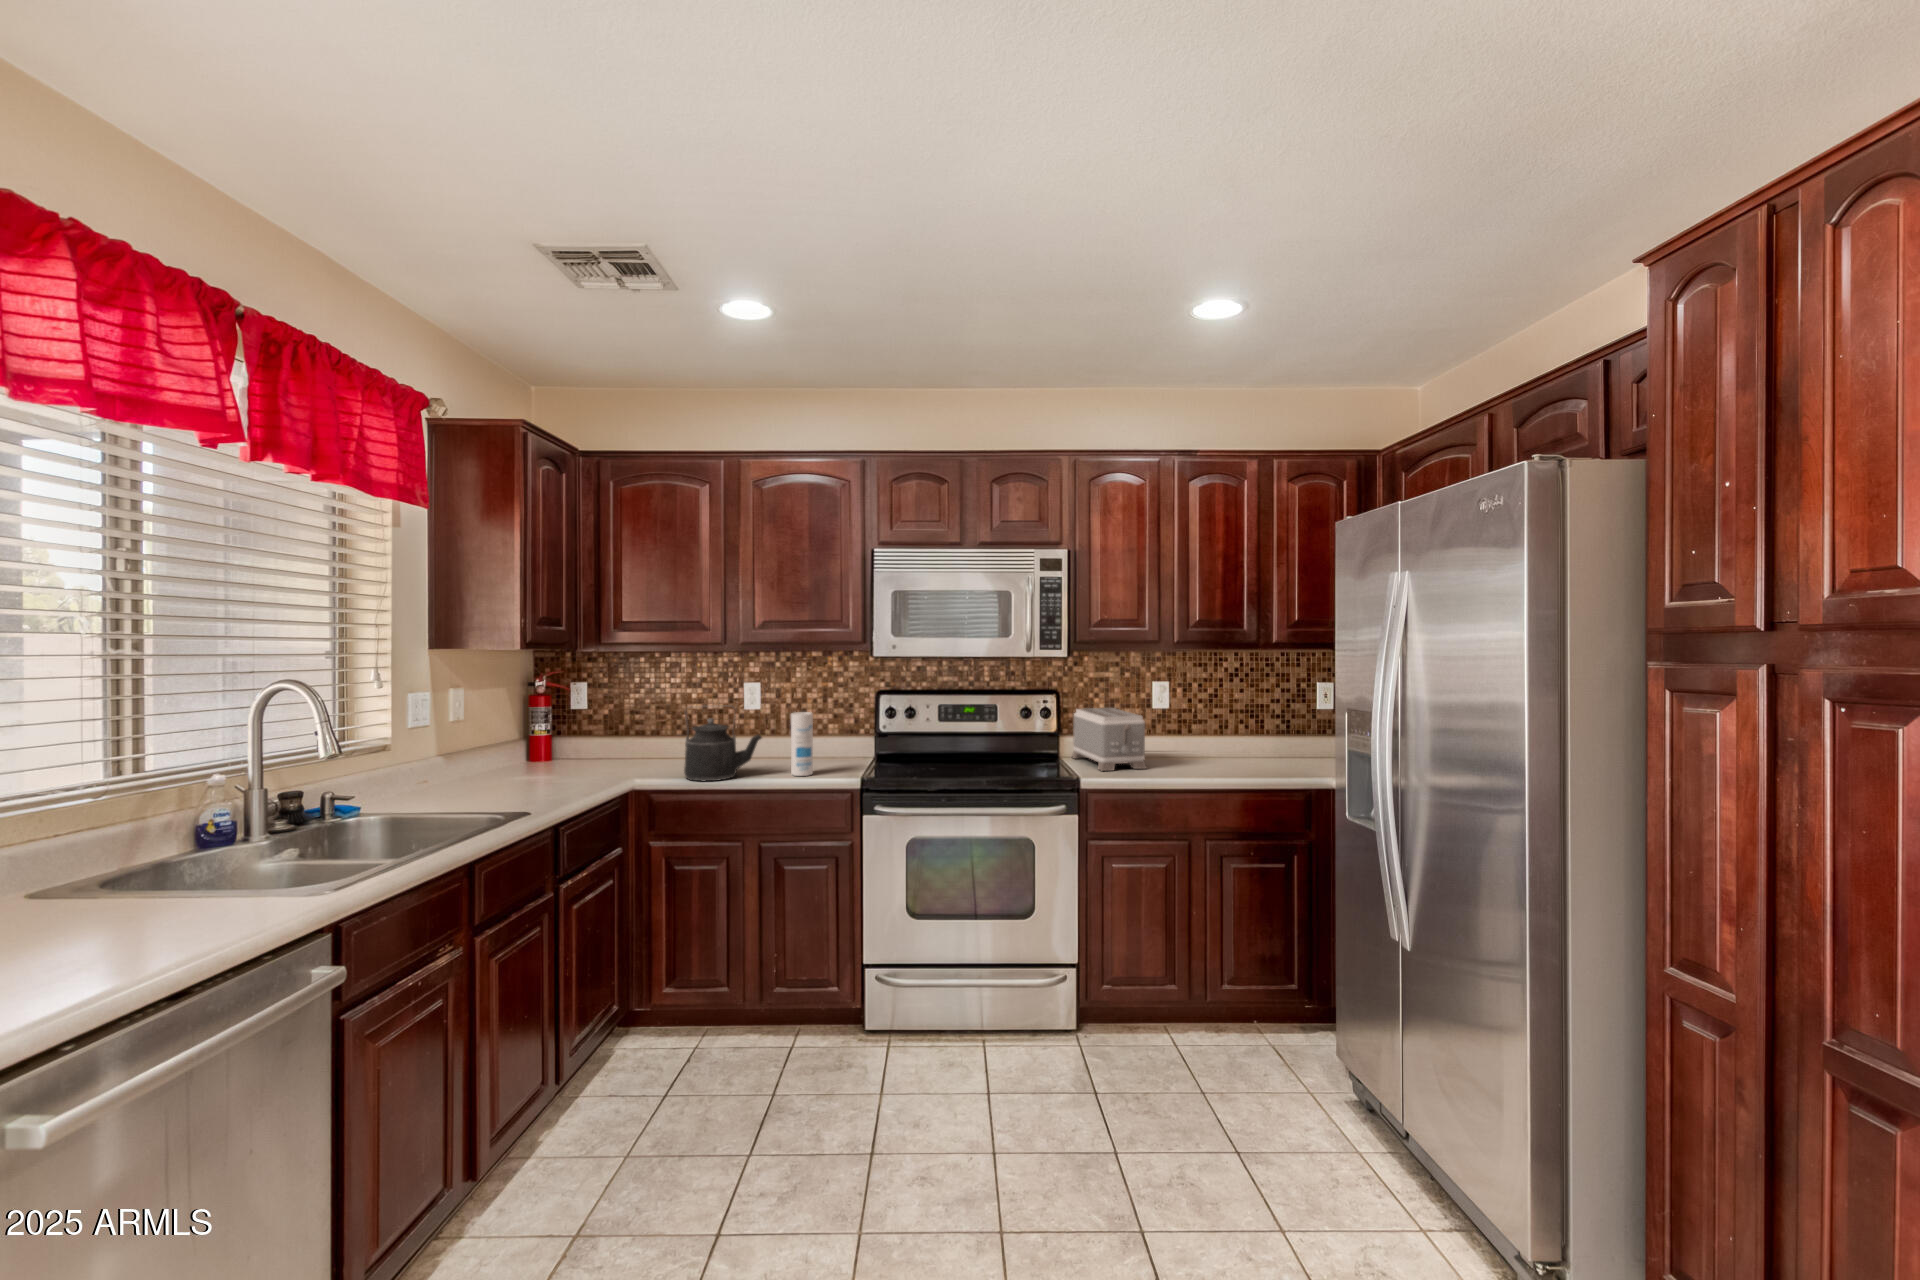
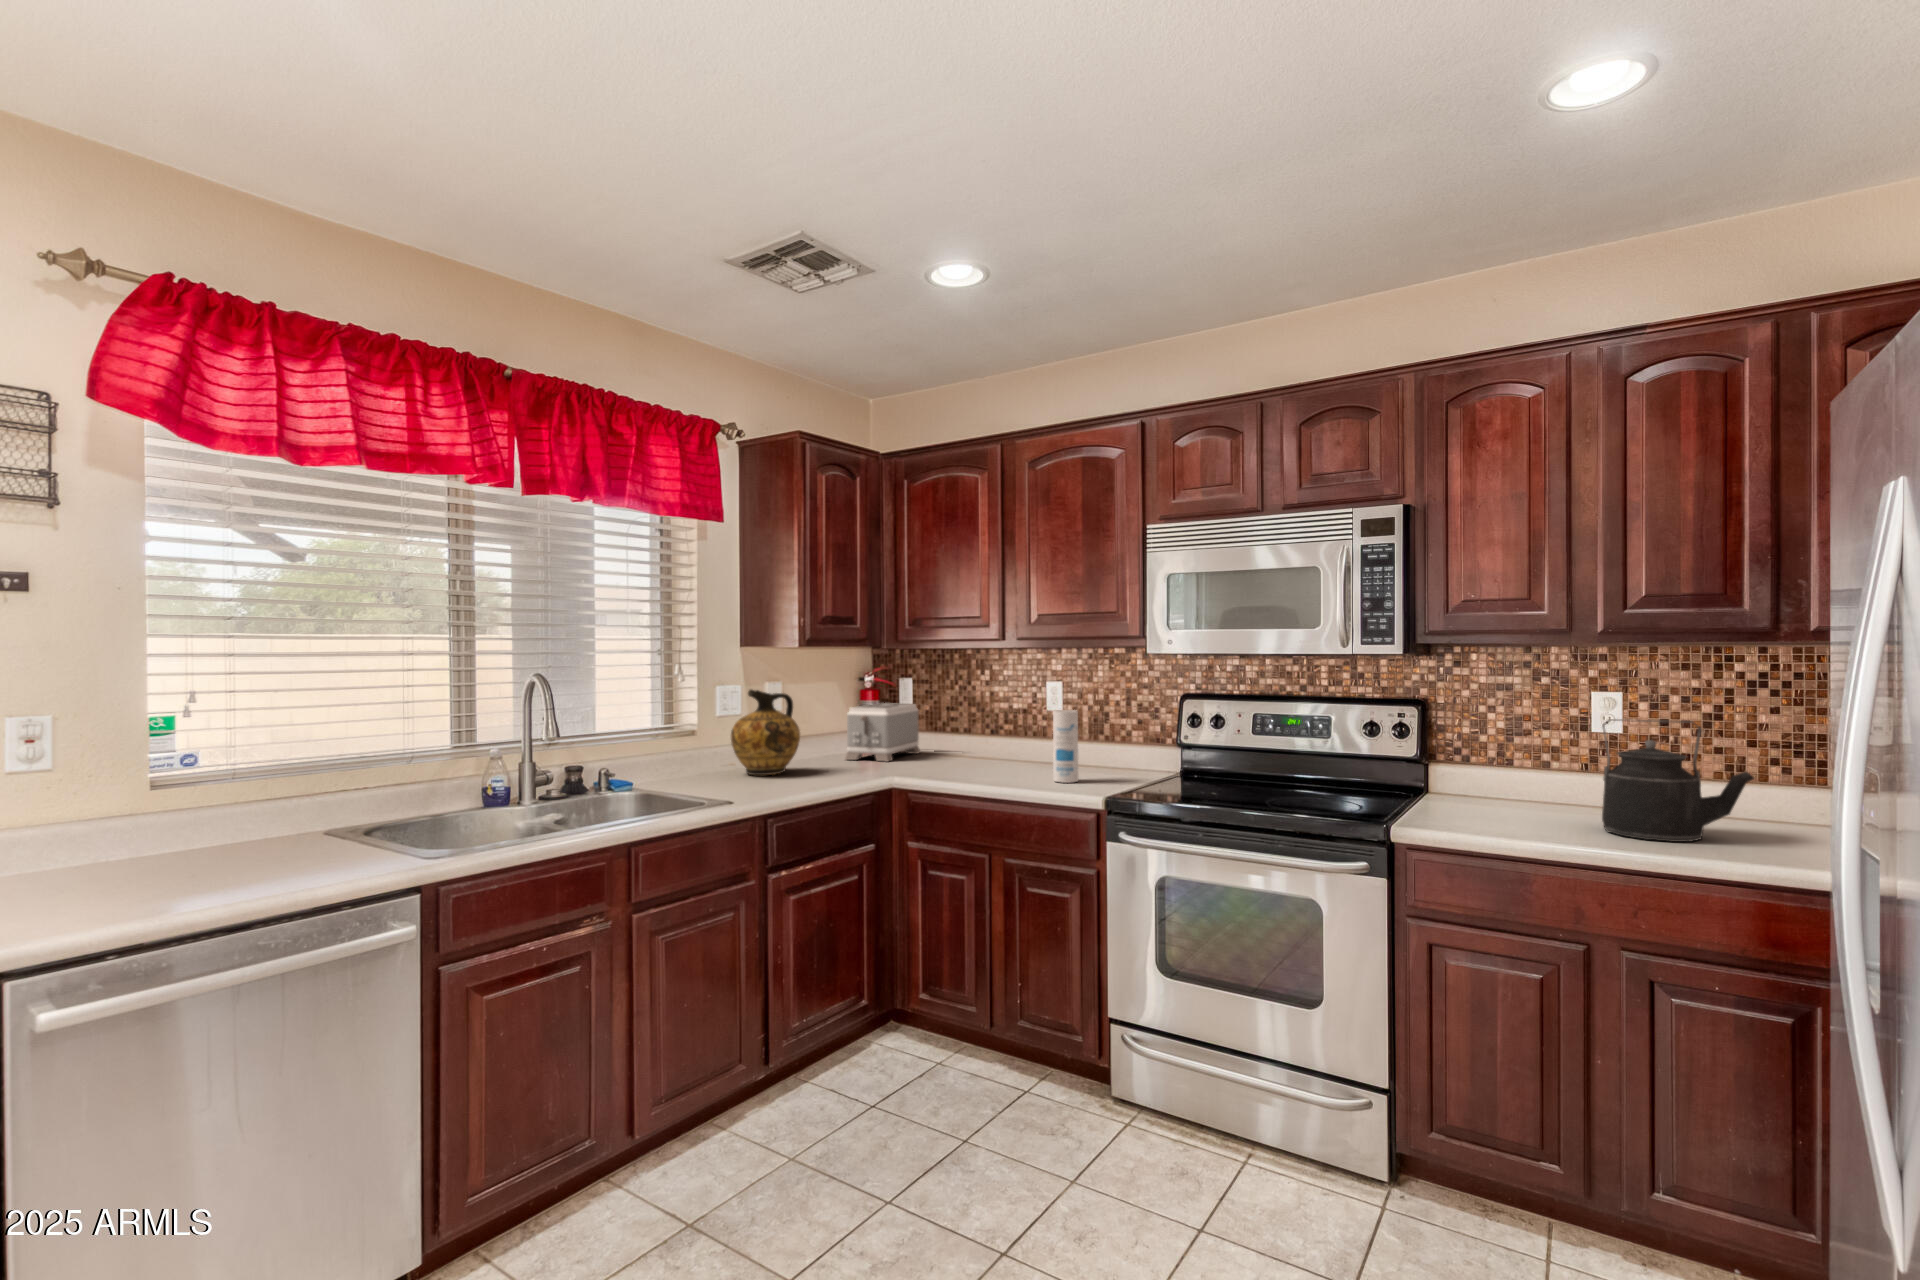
kettle: present [684,706,762,781] -> present [1602,719,1754,842]
toaster: present [1072,708,1147,771] -> present [845,703,920,762]
ceramic jug: none [434,711,520,804] -> present [731,690,800,775]

